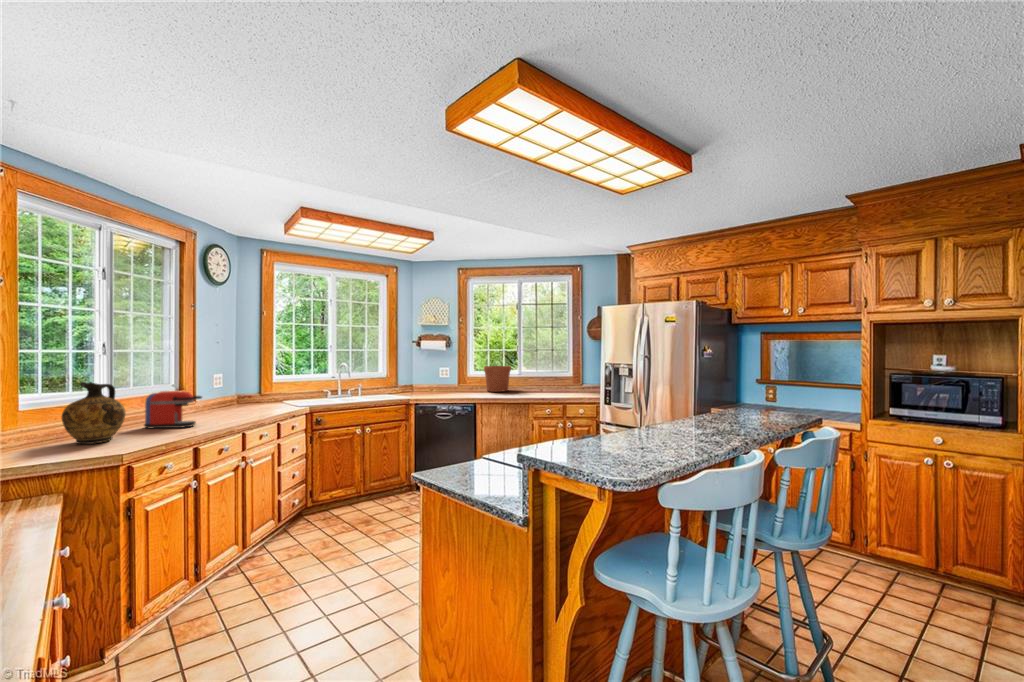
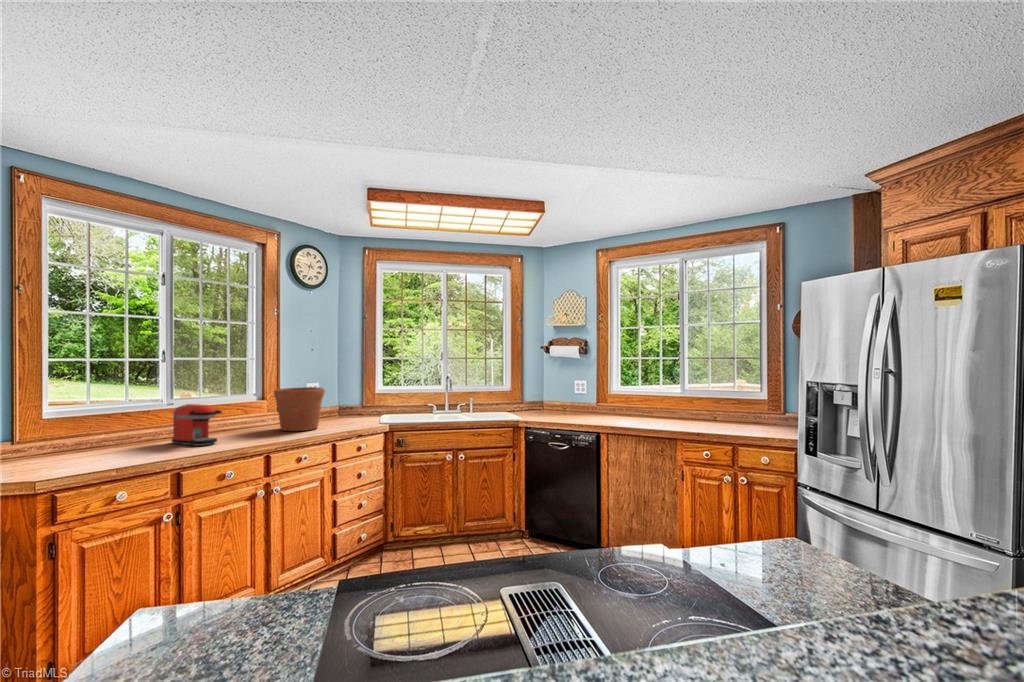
flower pot: present [484,366,511,392] -> present [274,387,325,431]
ceramic jug: present [62,382,126,444] -> none [48,394,117,461]

